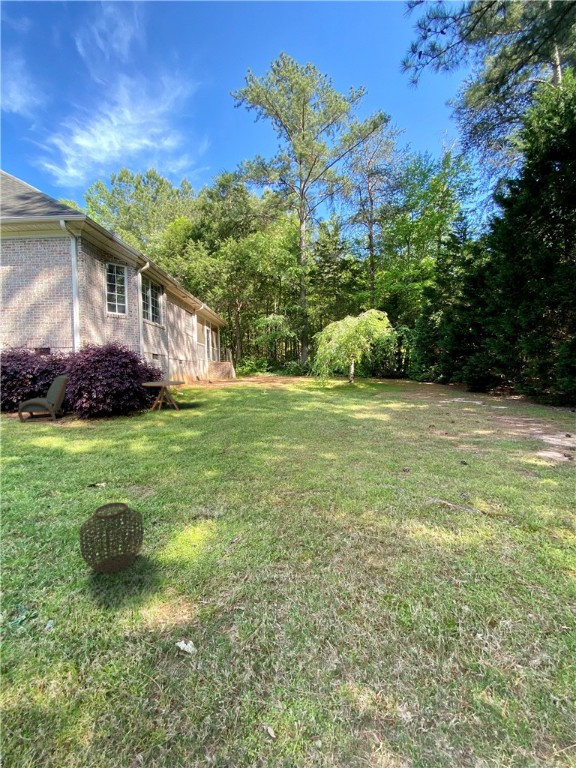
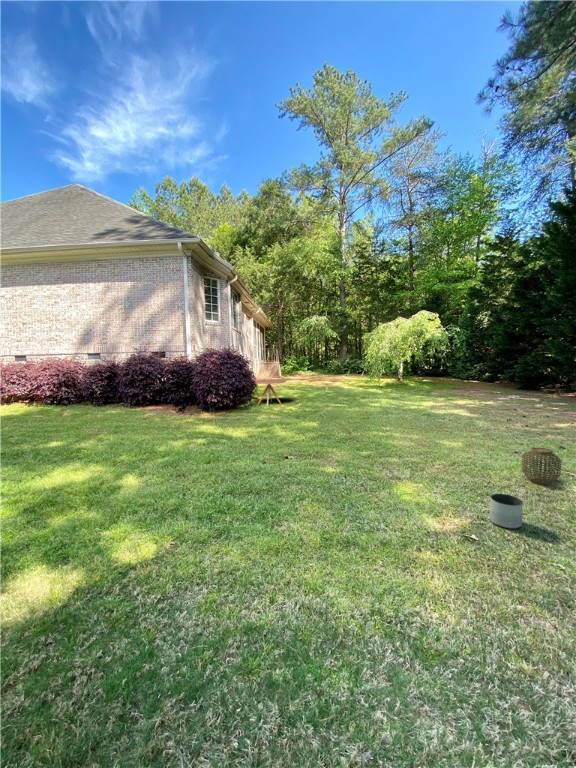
lounge chair: present [18,375,71,423] -> none [167,376,201,414]
woven basket: present [80,502,143,573] -> present [522,447,562,485]
planter: none [211,620,272,721] -> present [489,494,523,529]

